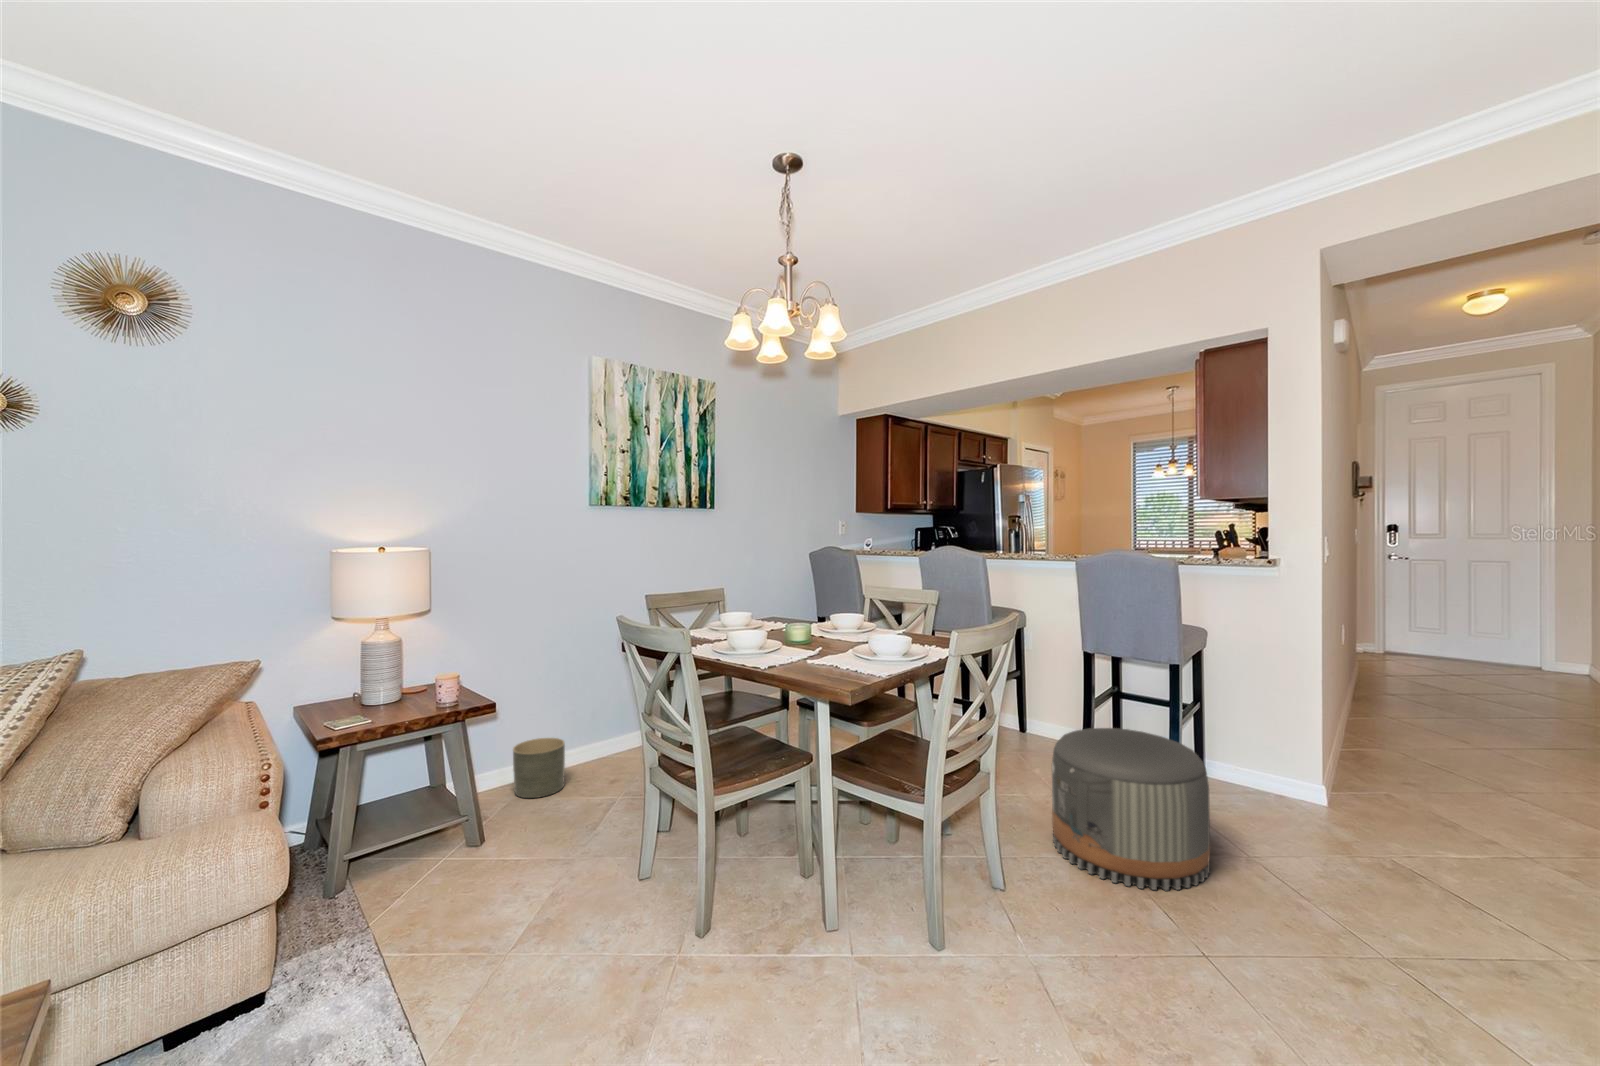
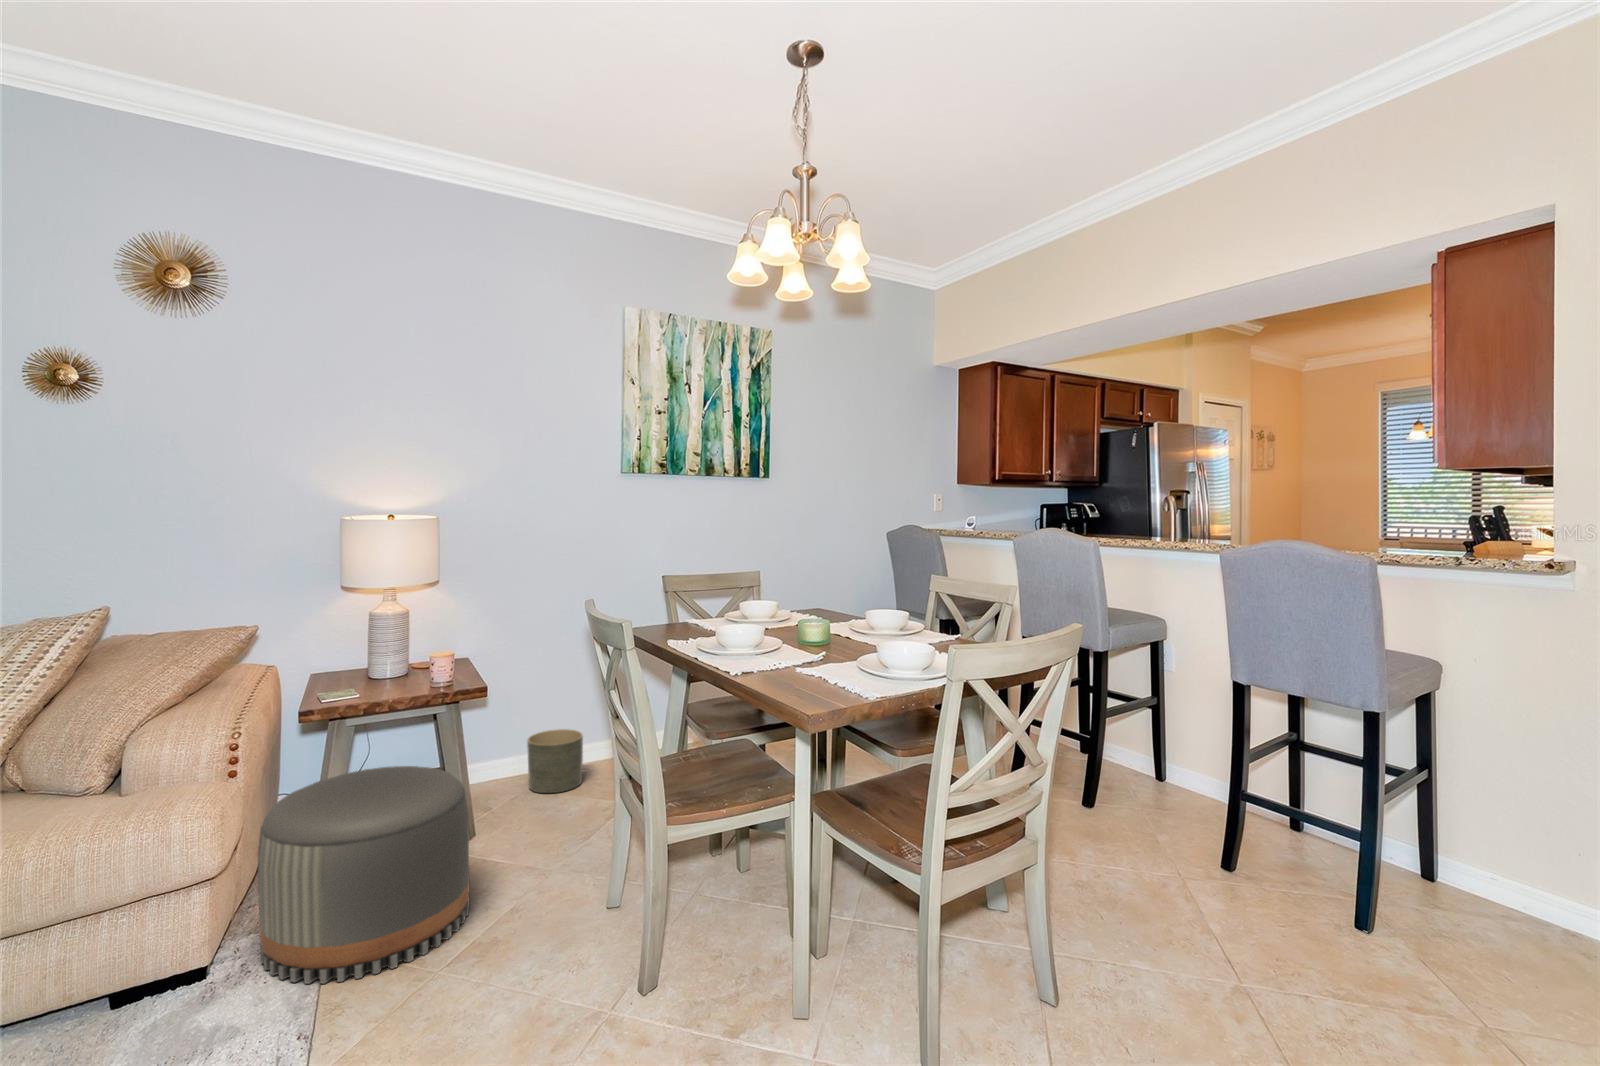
pouf: present [1052,728,1210,890] -> present [257,766,470,984]

